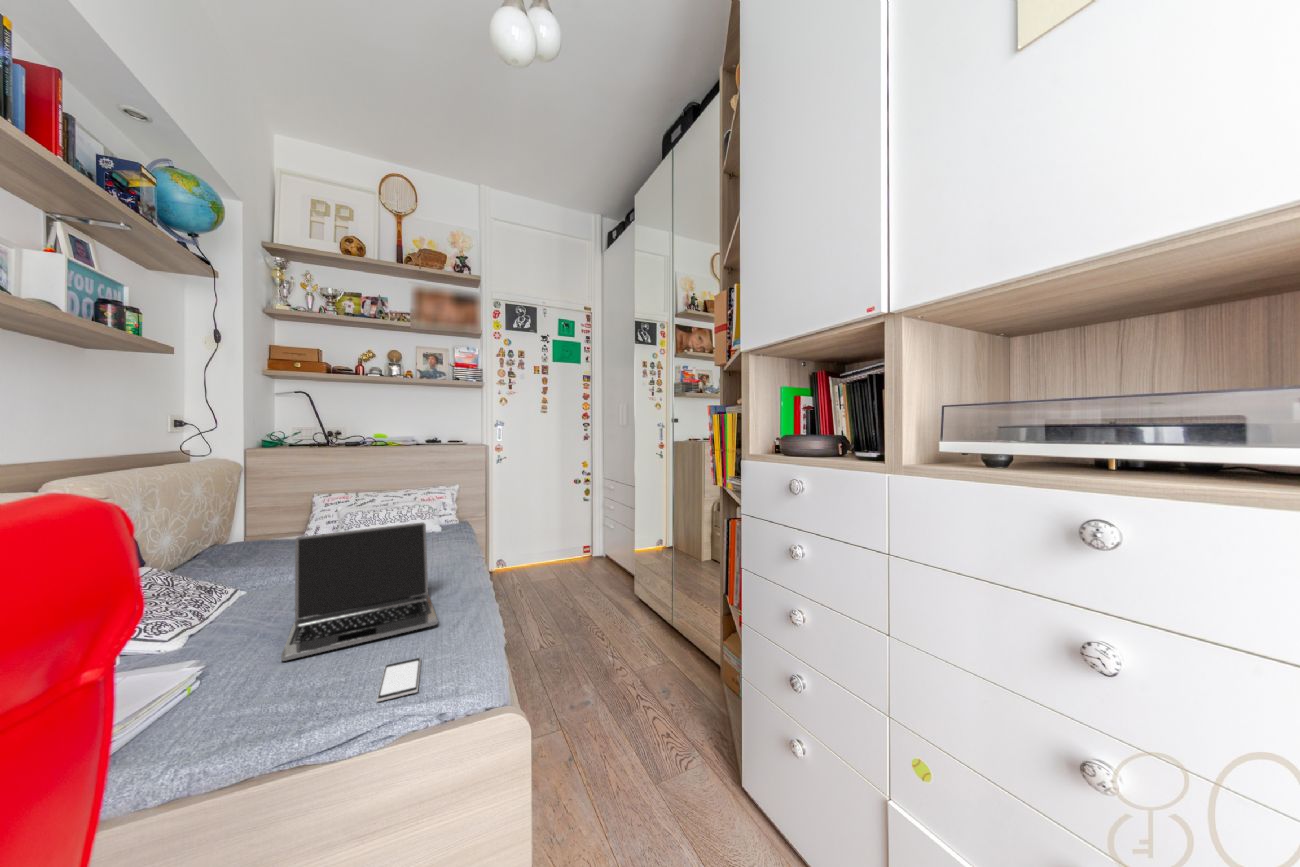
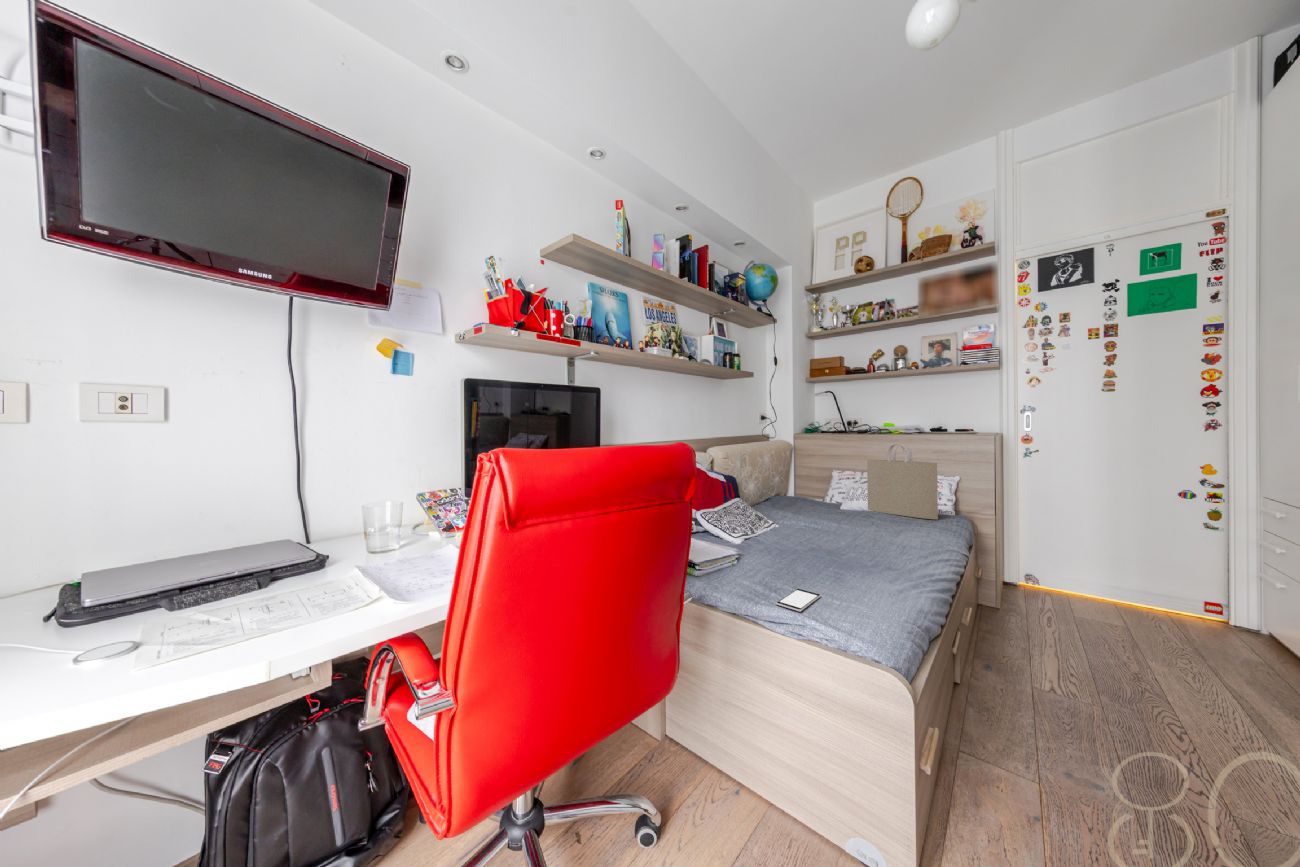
tote bag: none [373,458,451,537] -> present [867,444,938,519]
laptop: present [281,523,438,661] -> none [754,489,866,580]

